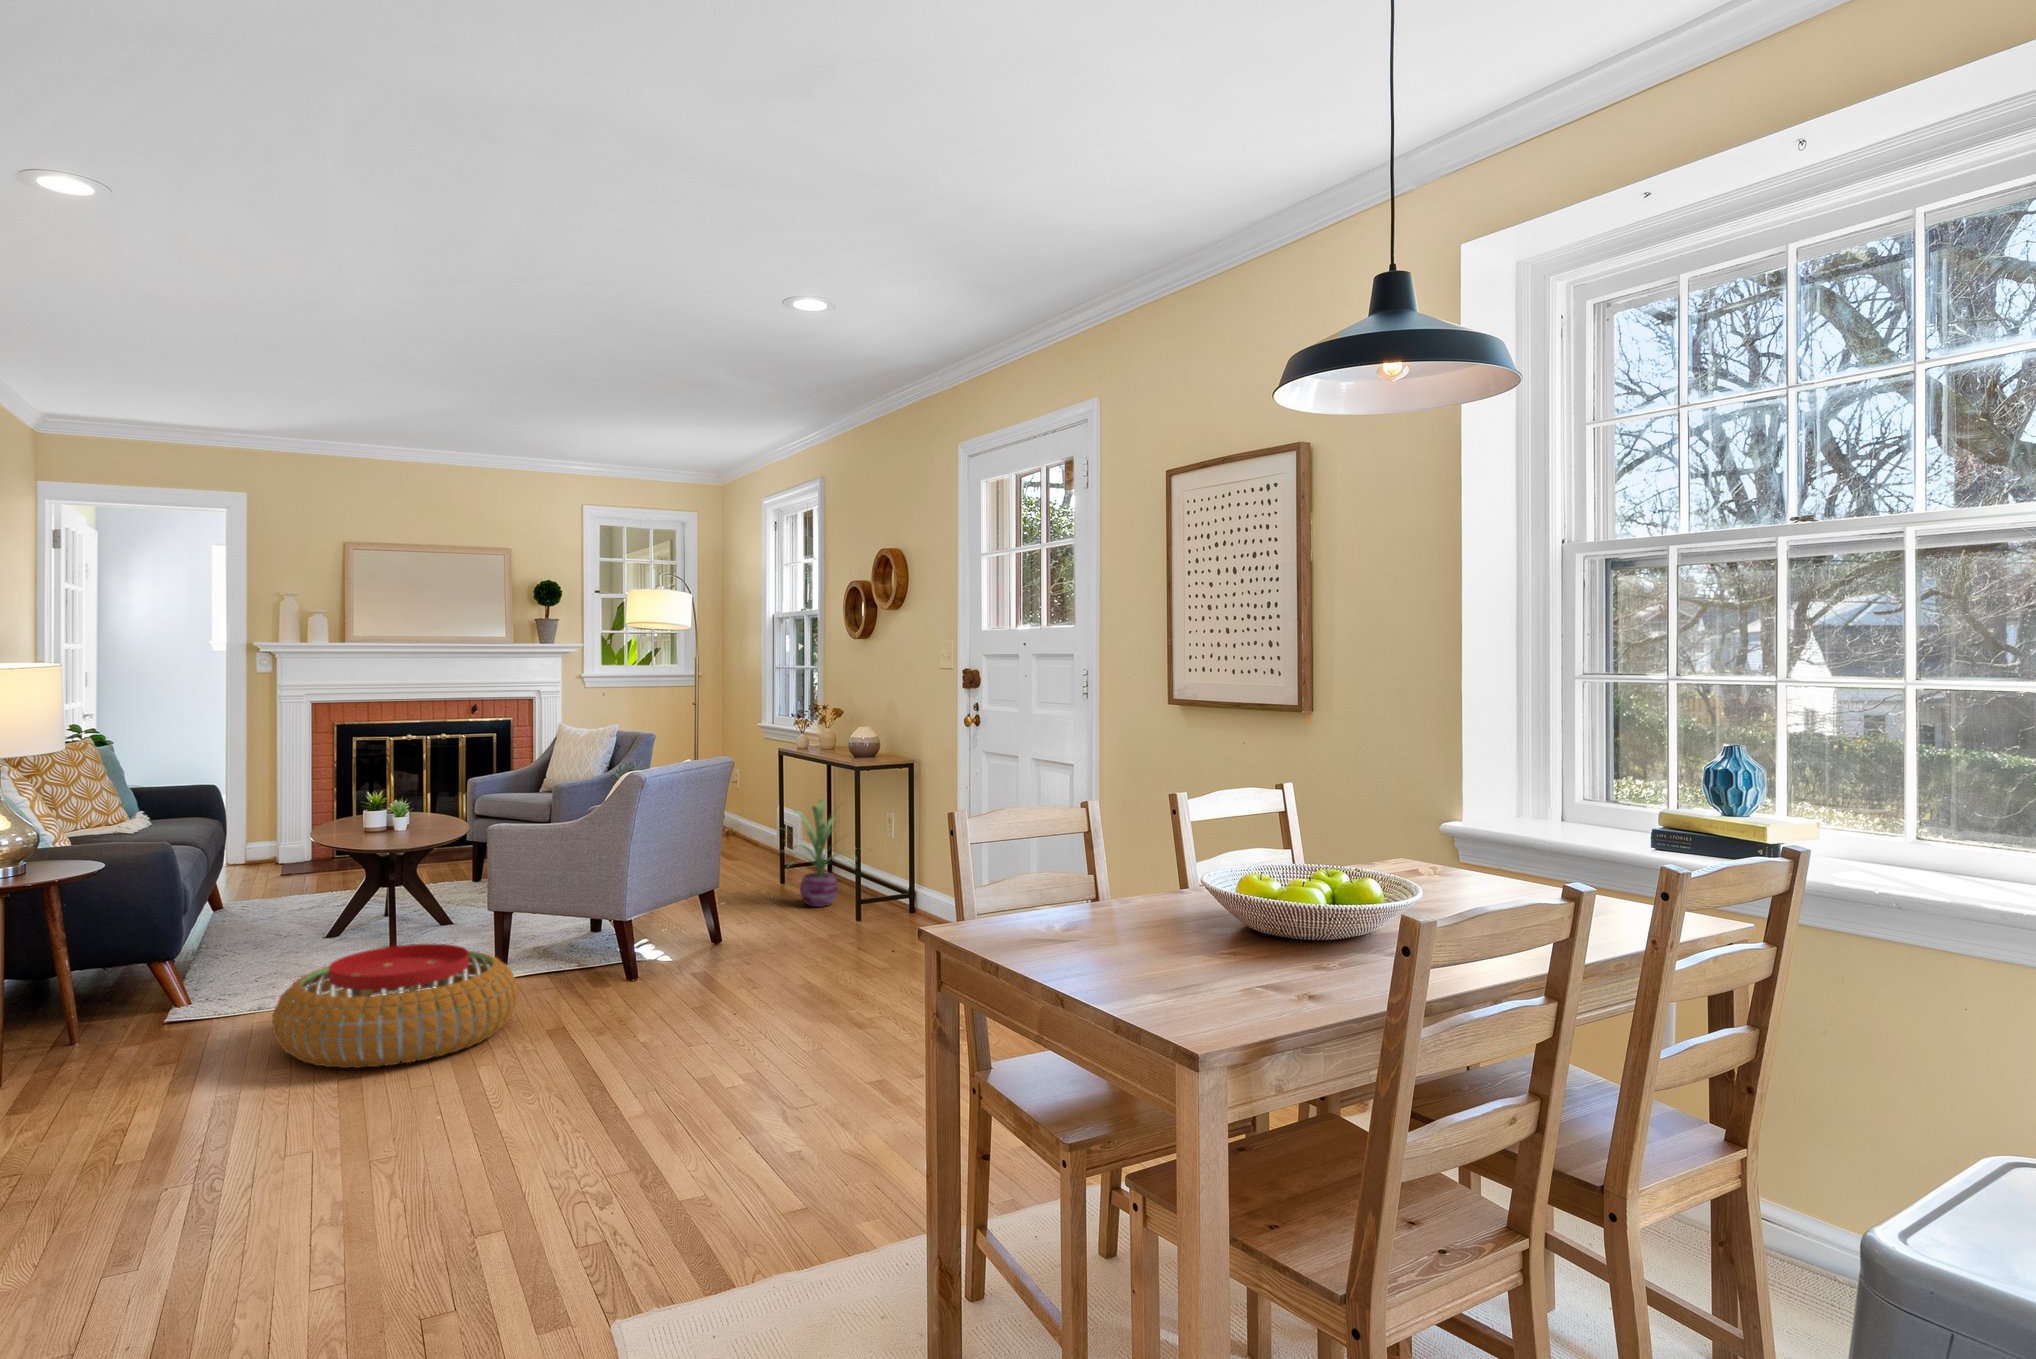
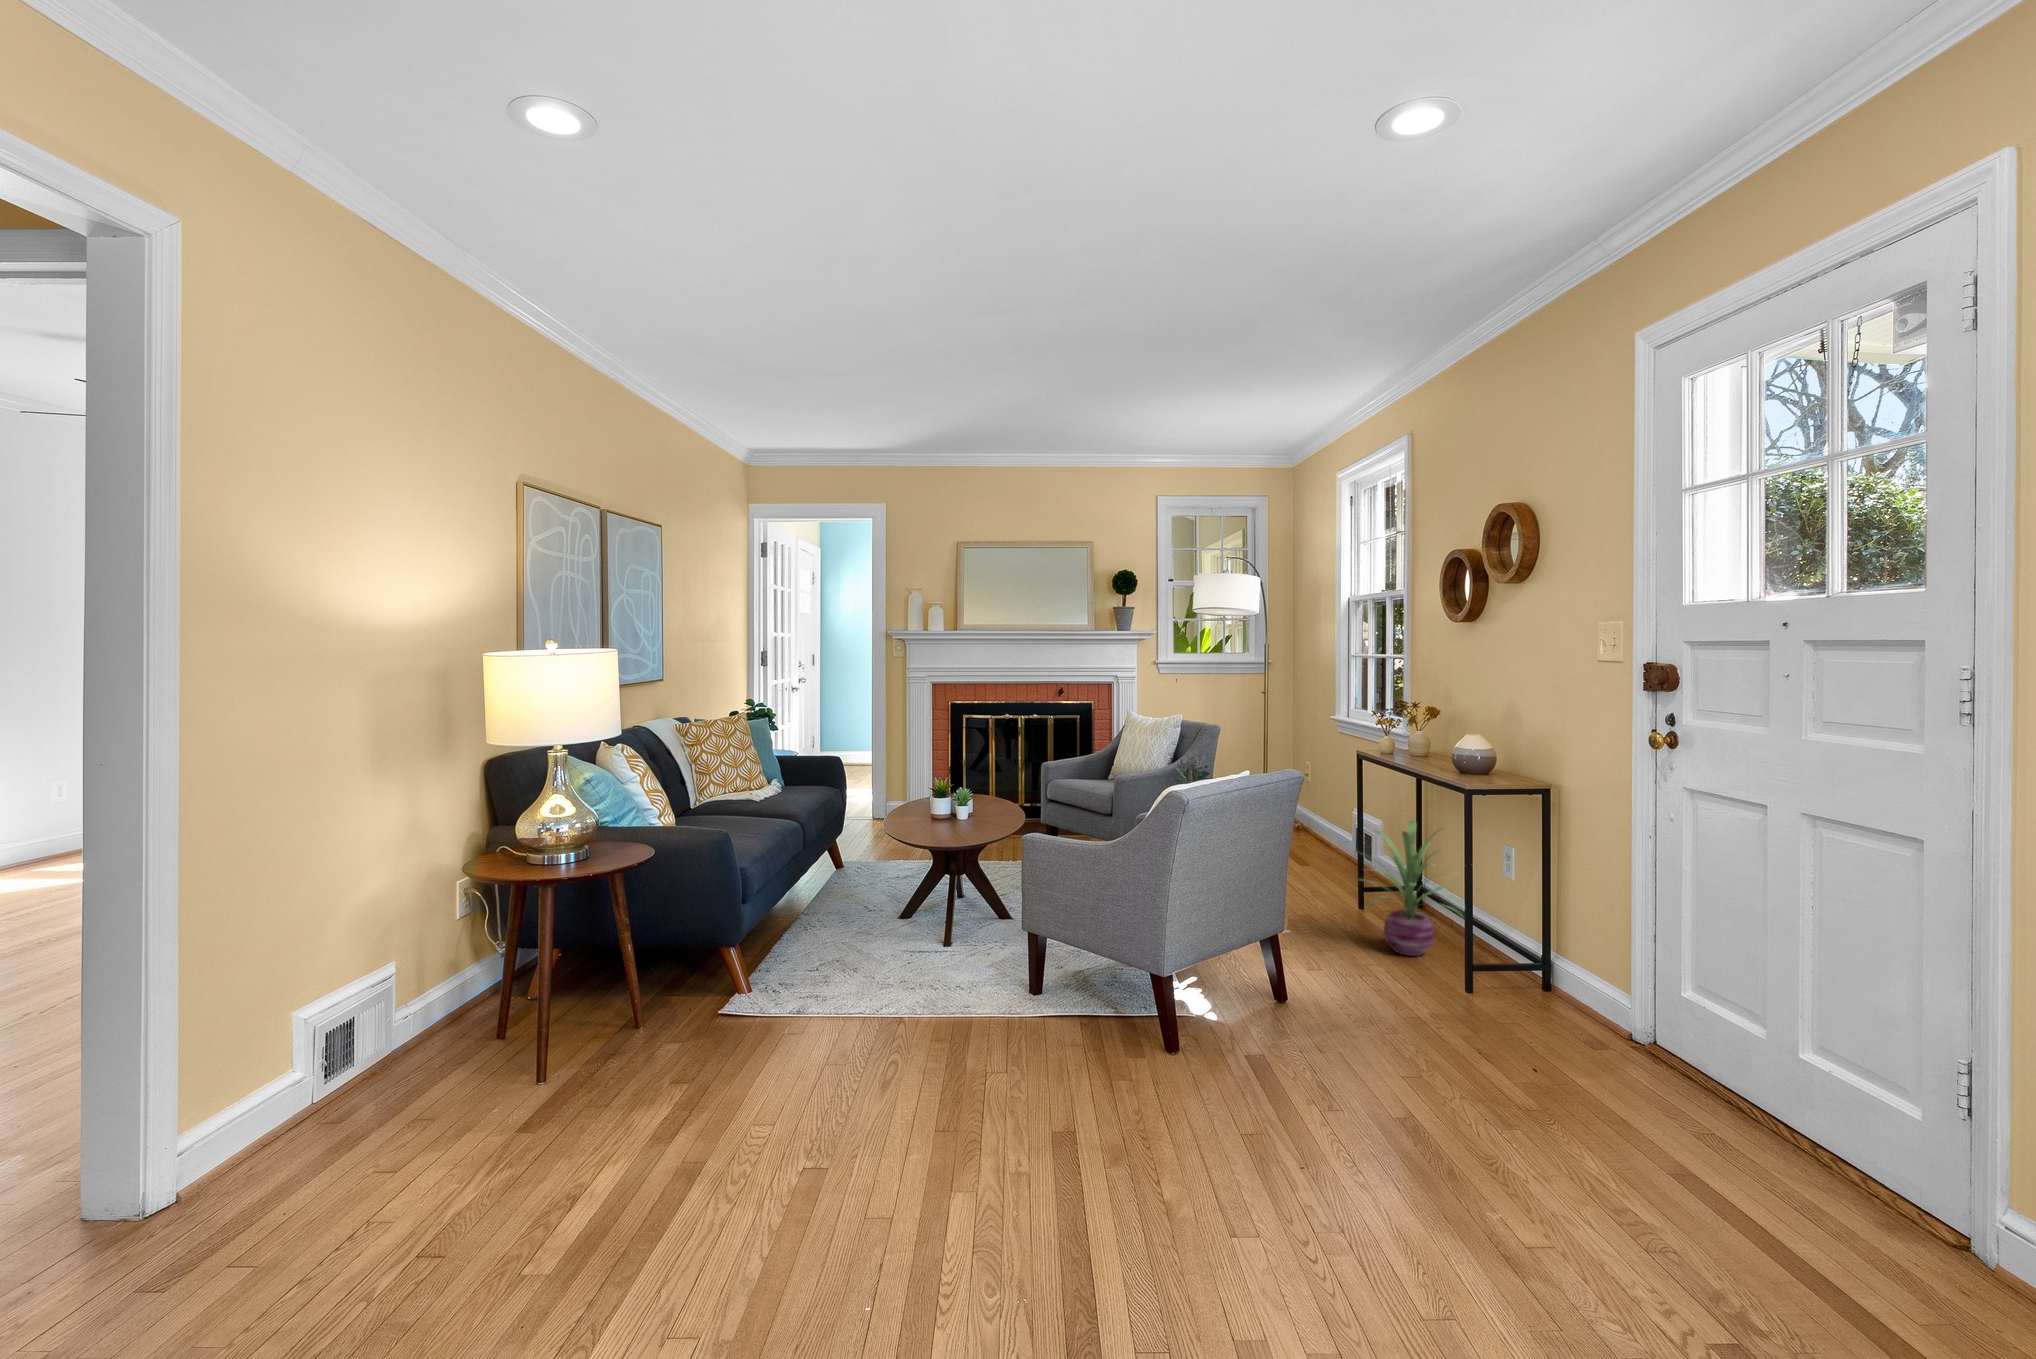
pouf: present [272,944,519,1068] -> none [766,978,1026,1152]

